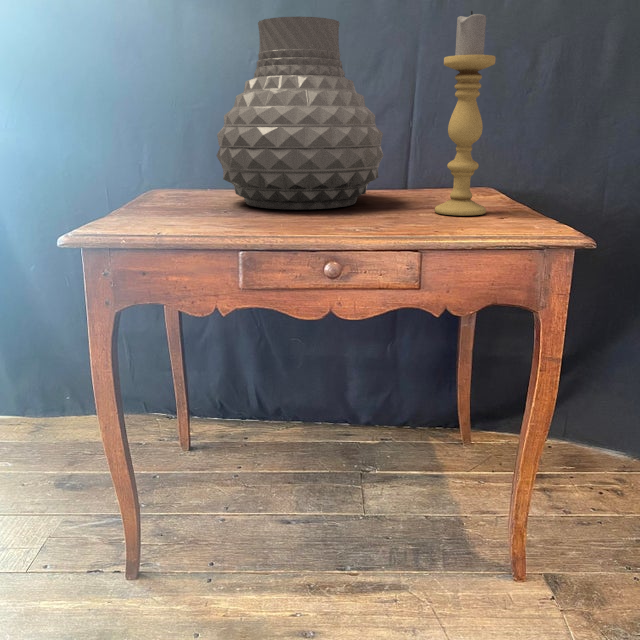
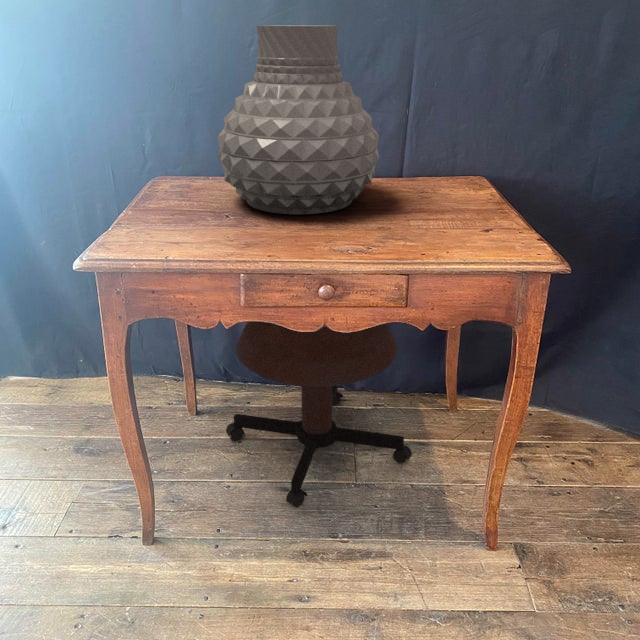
candle holder: present [435,11,496,216] -> none [427,28,490,228]
stool: none [221,319,425,539] -> present [226,322,412,507]

